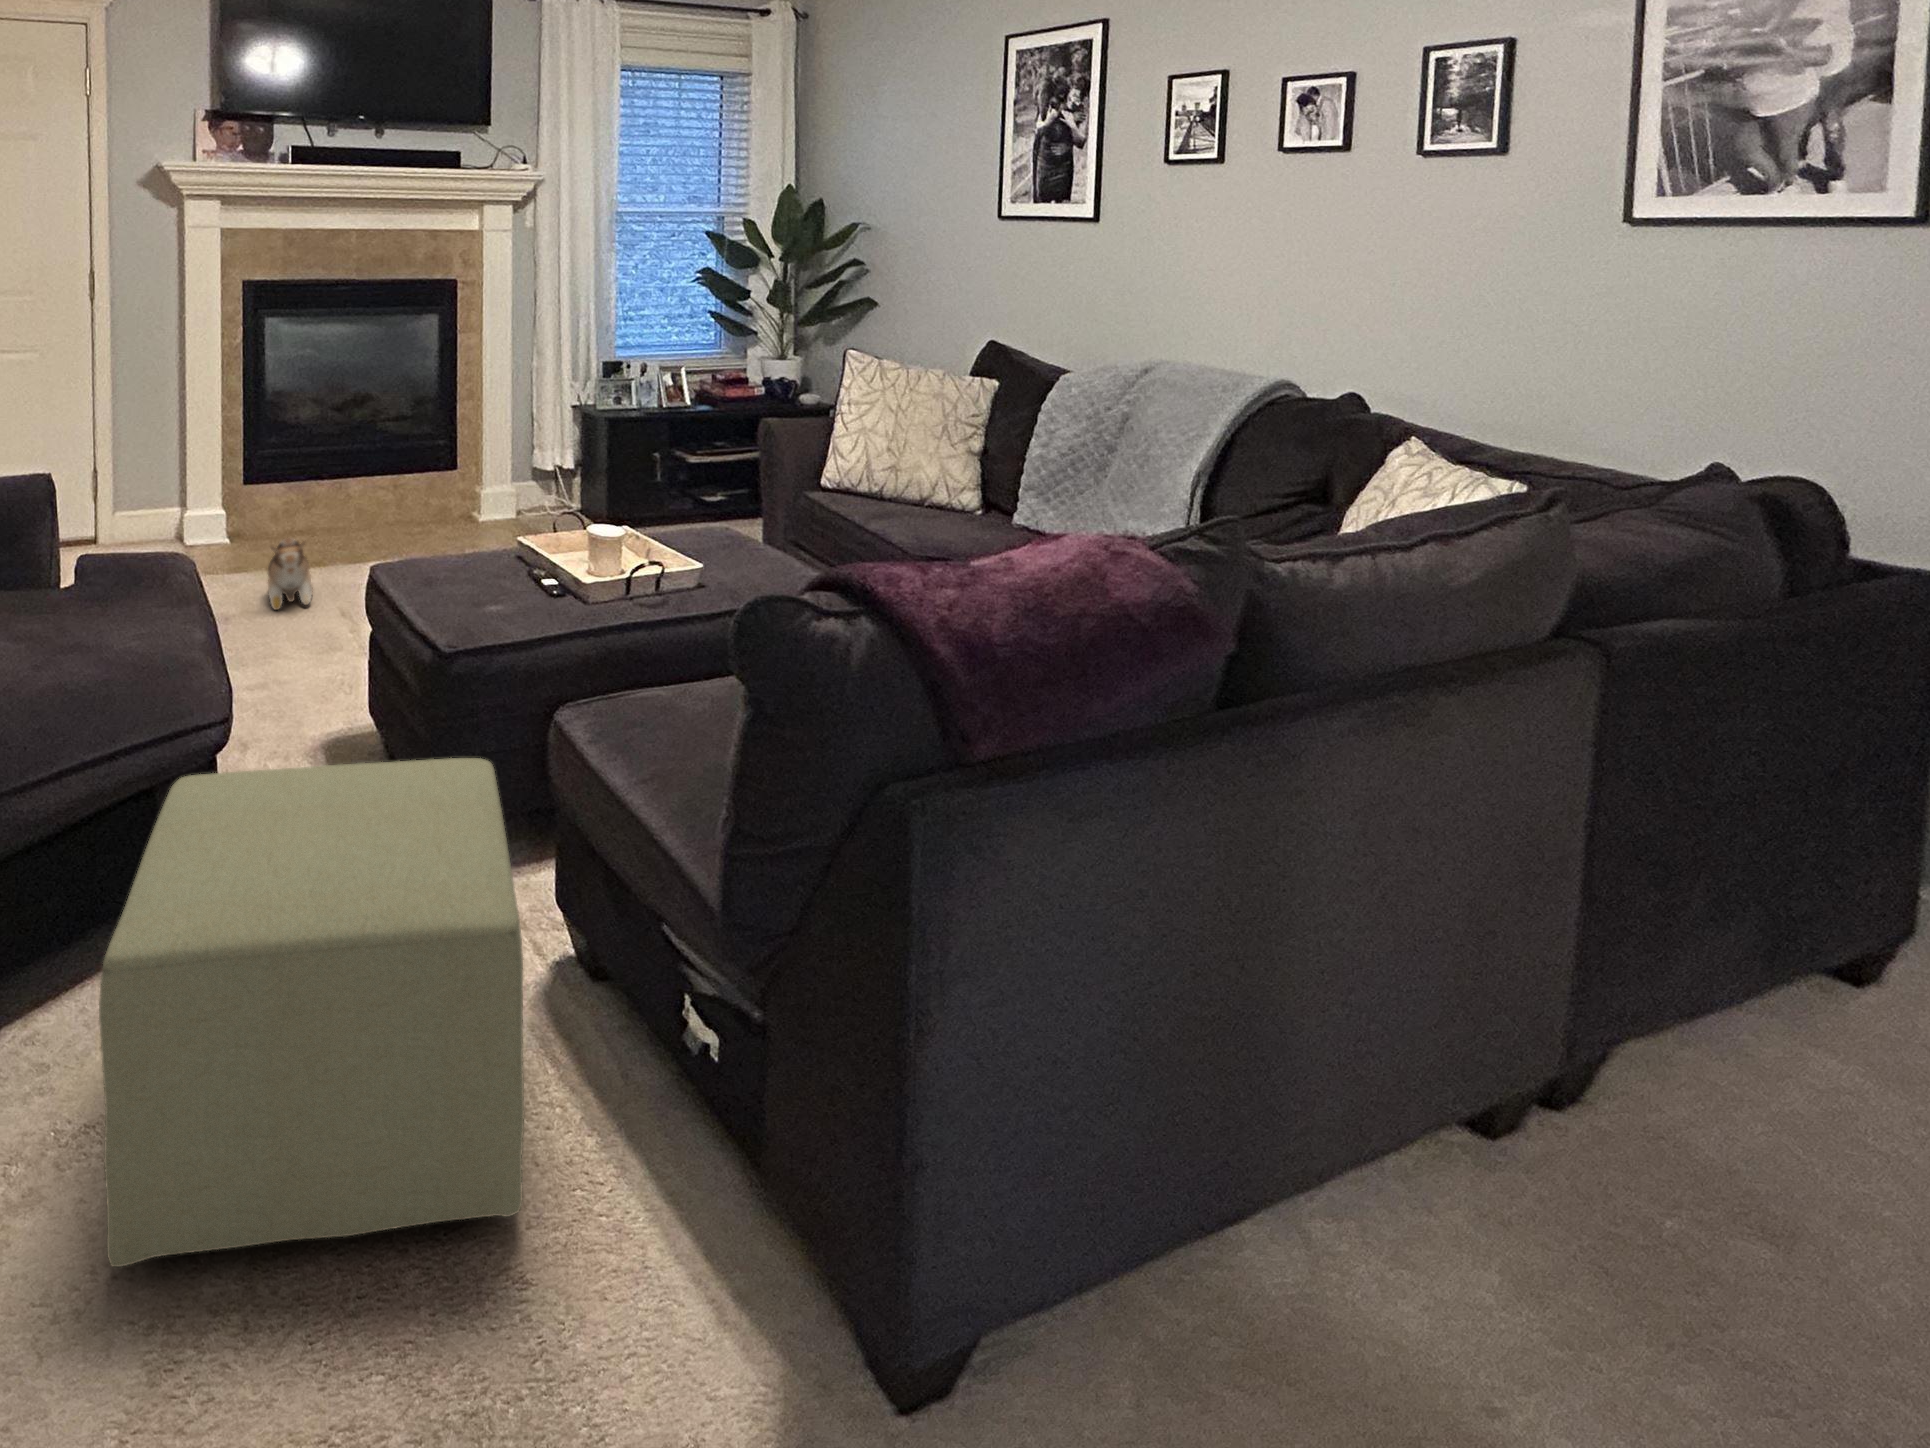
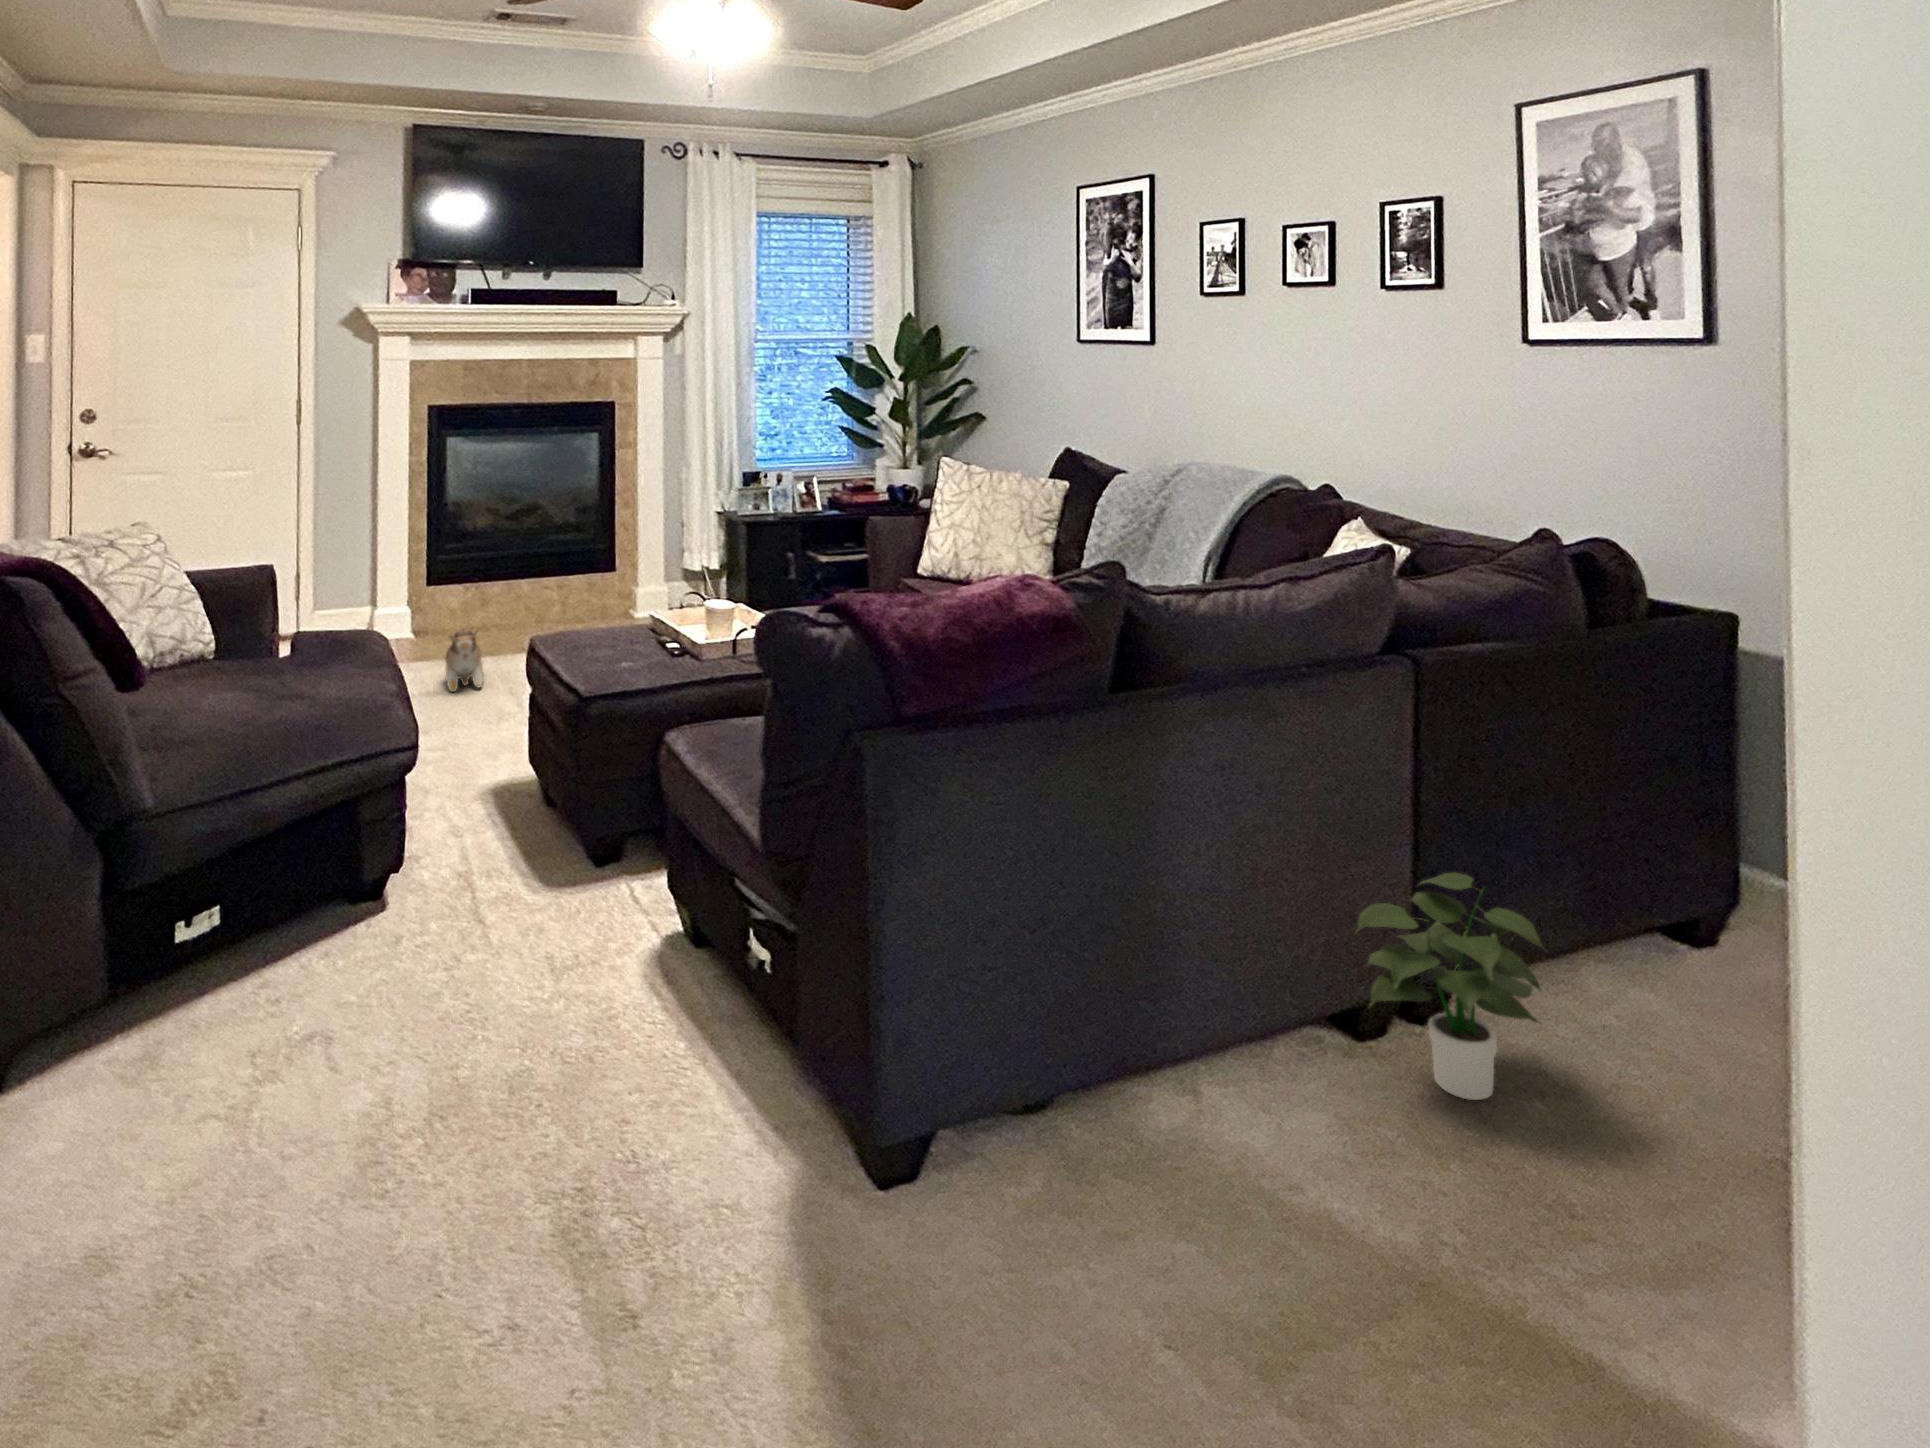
ottoman: present [99,758,524,1267] -> none [334,763,624,1096]
potted plant: none [1547,945,1864,1272] -> present [1357,872,1543,1100]

